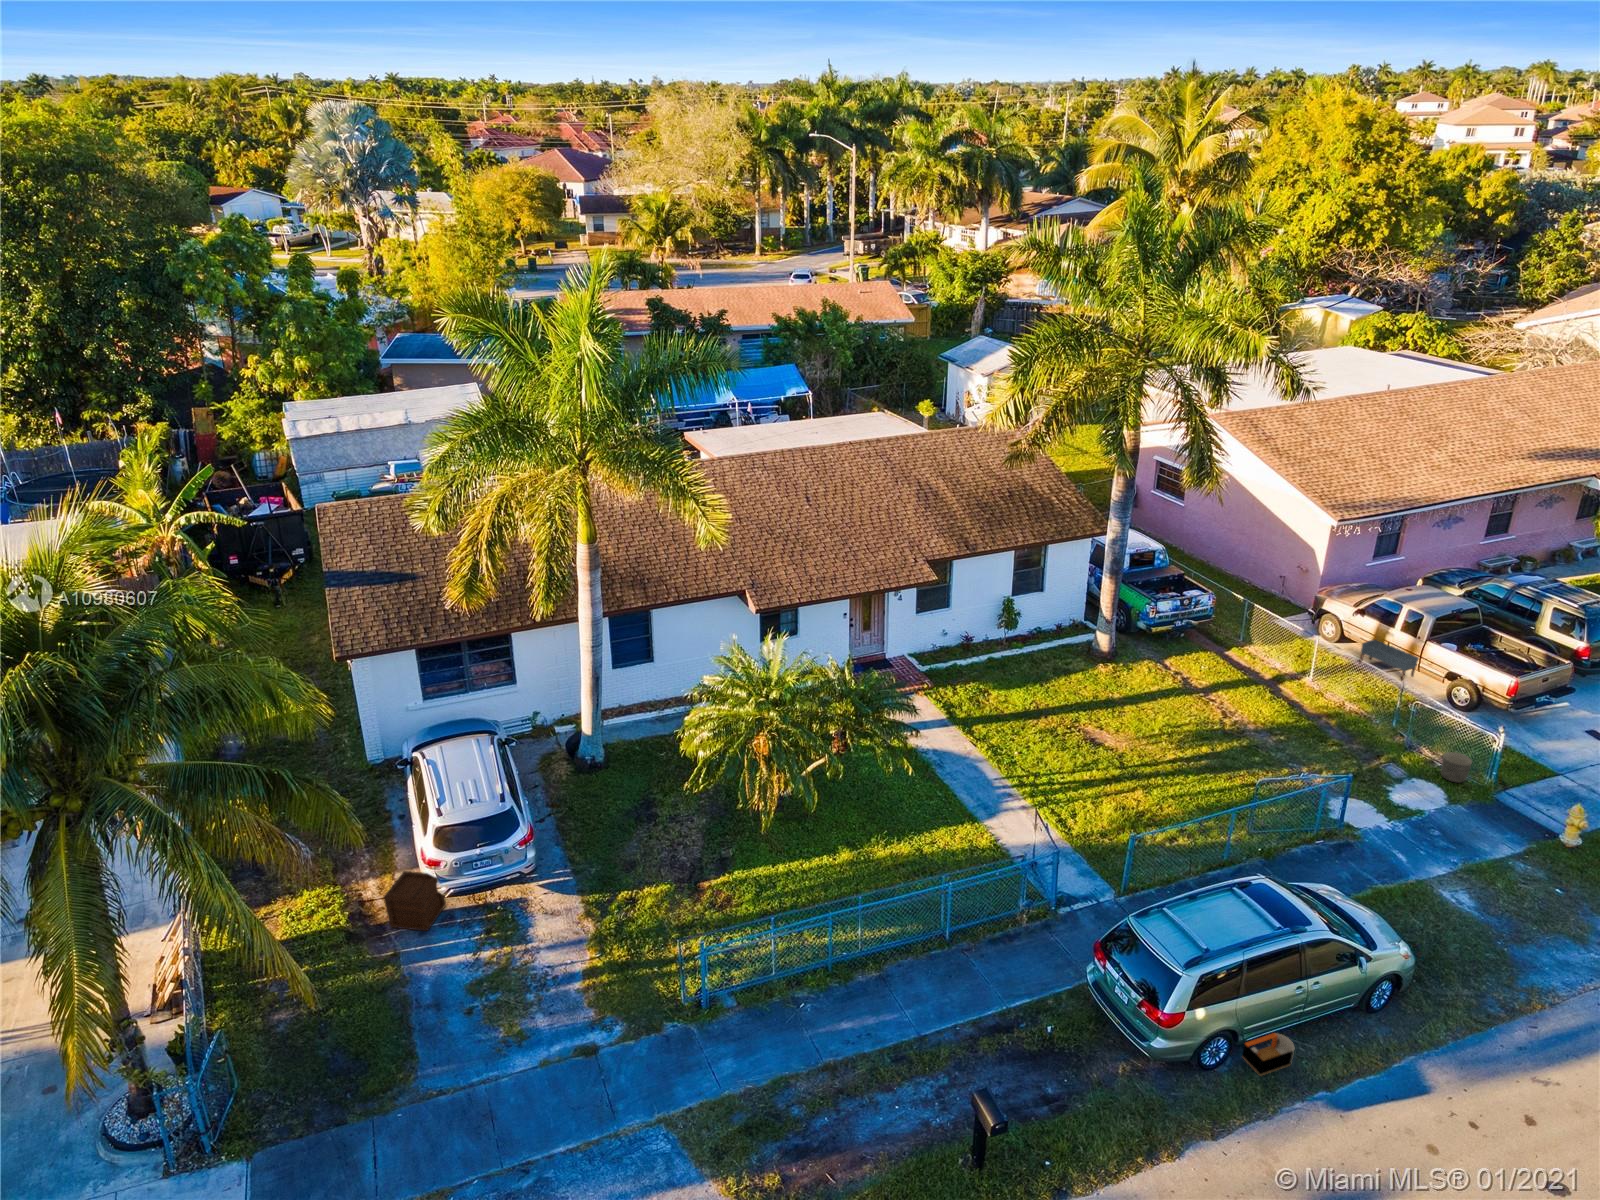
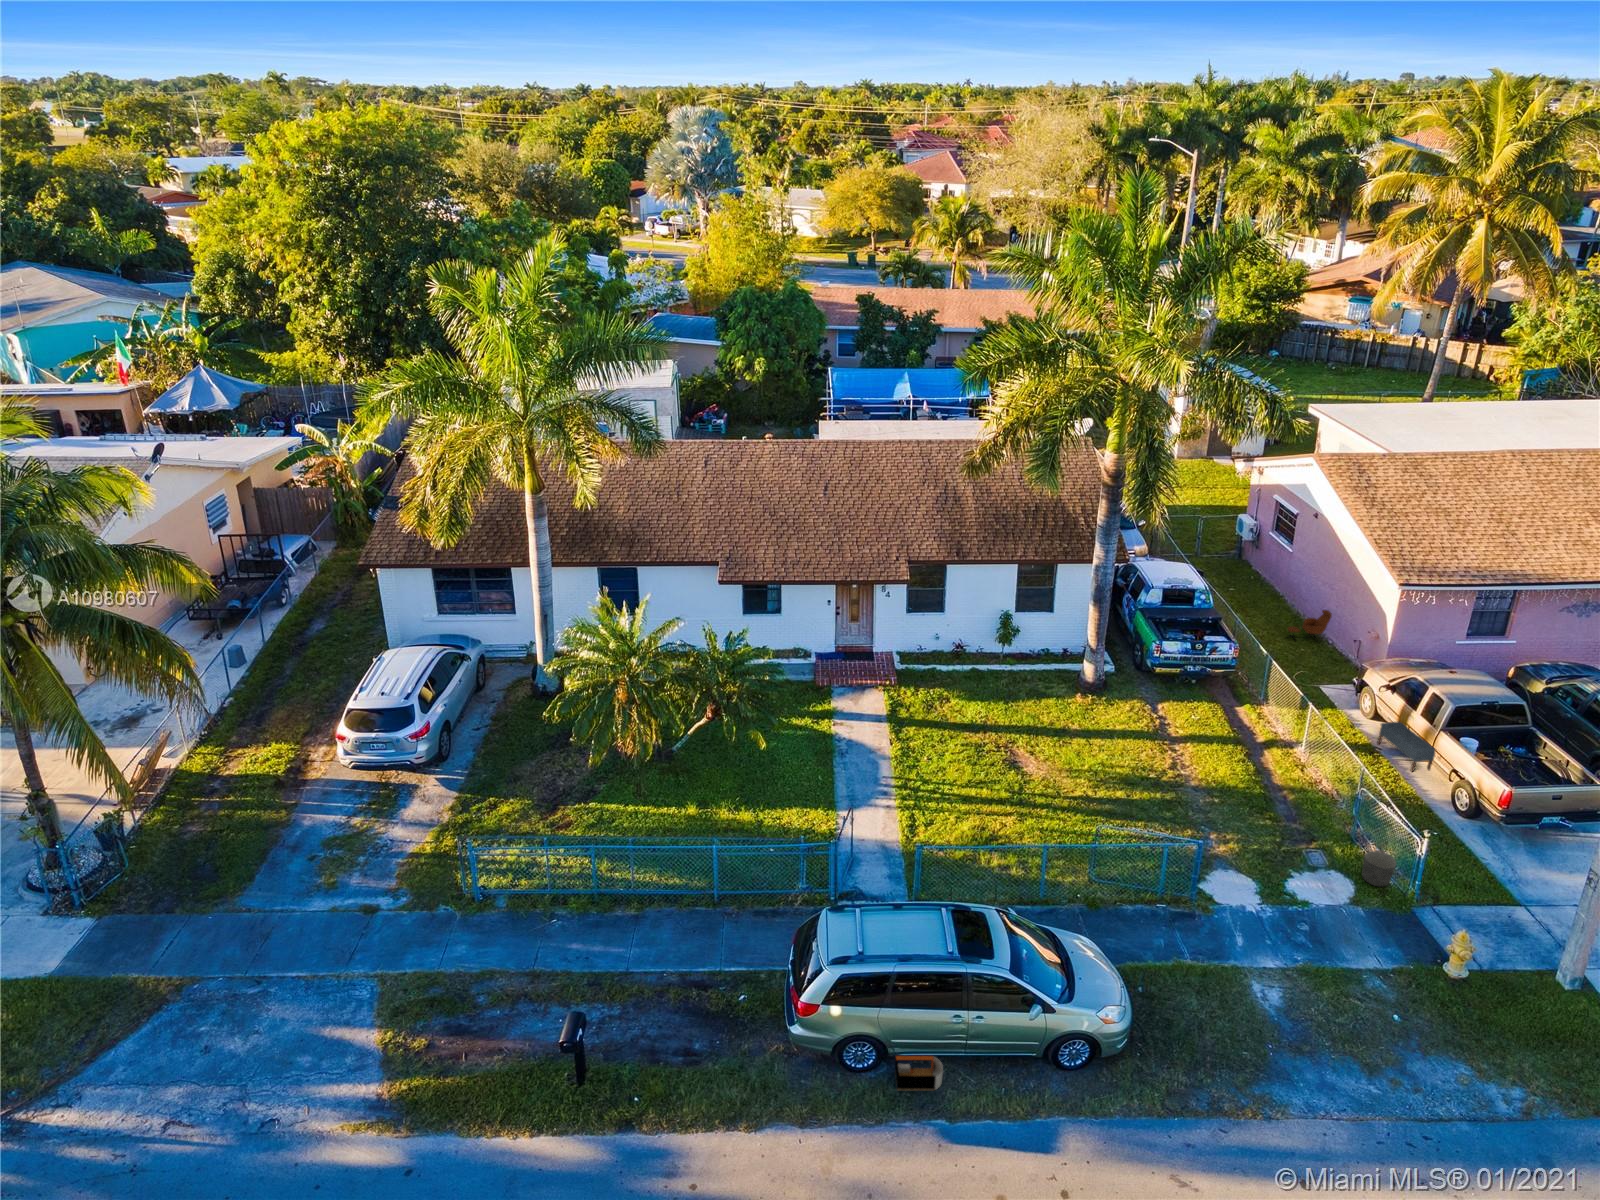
lounge chair: none [1218,554,1254,586] -> present [1288,610,1332,637]
wooden crate: present [383,871,446,931] -> none [304,741,359,793]

